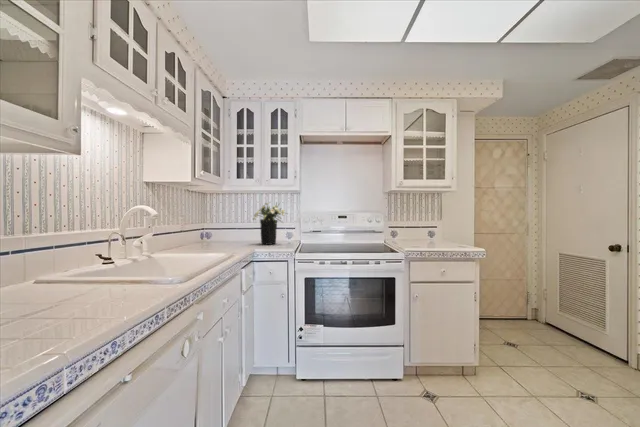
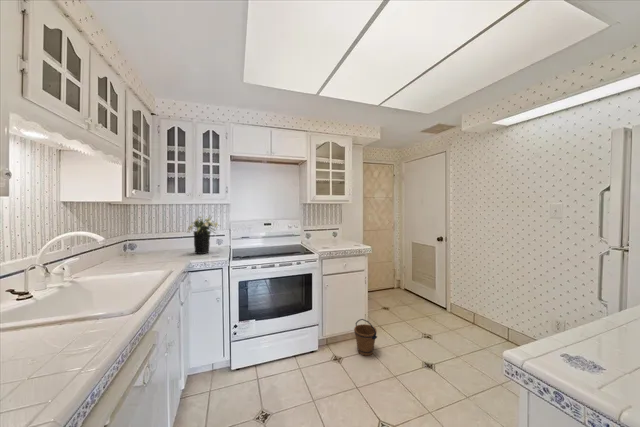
bucket: none [456,348,493,402] -> present [354,319,377,356]

